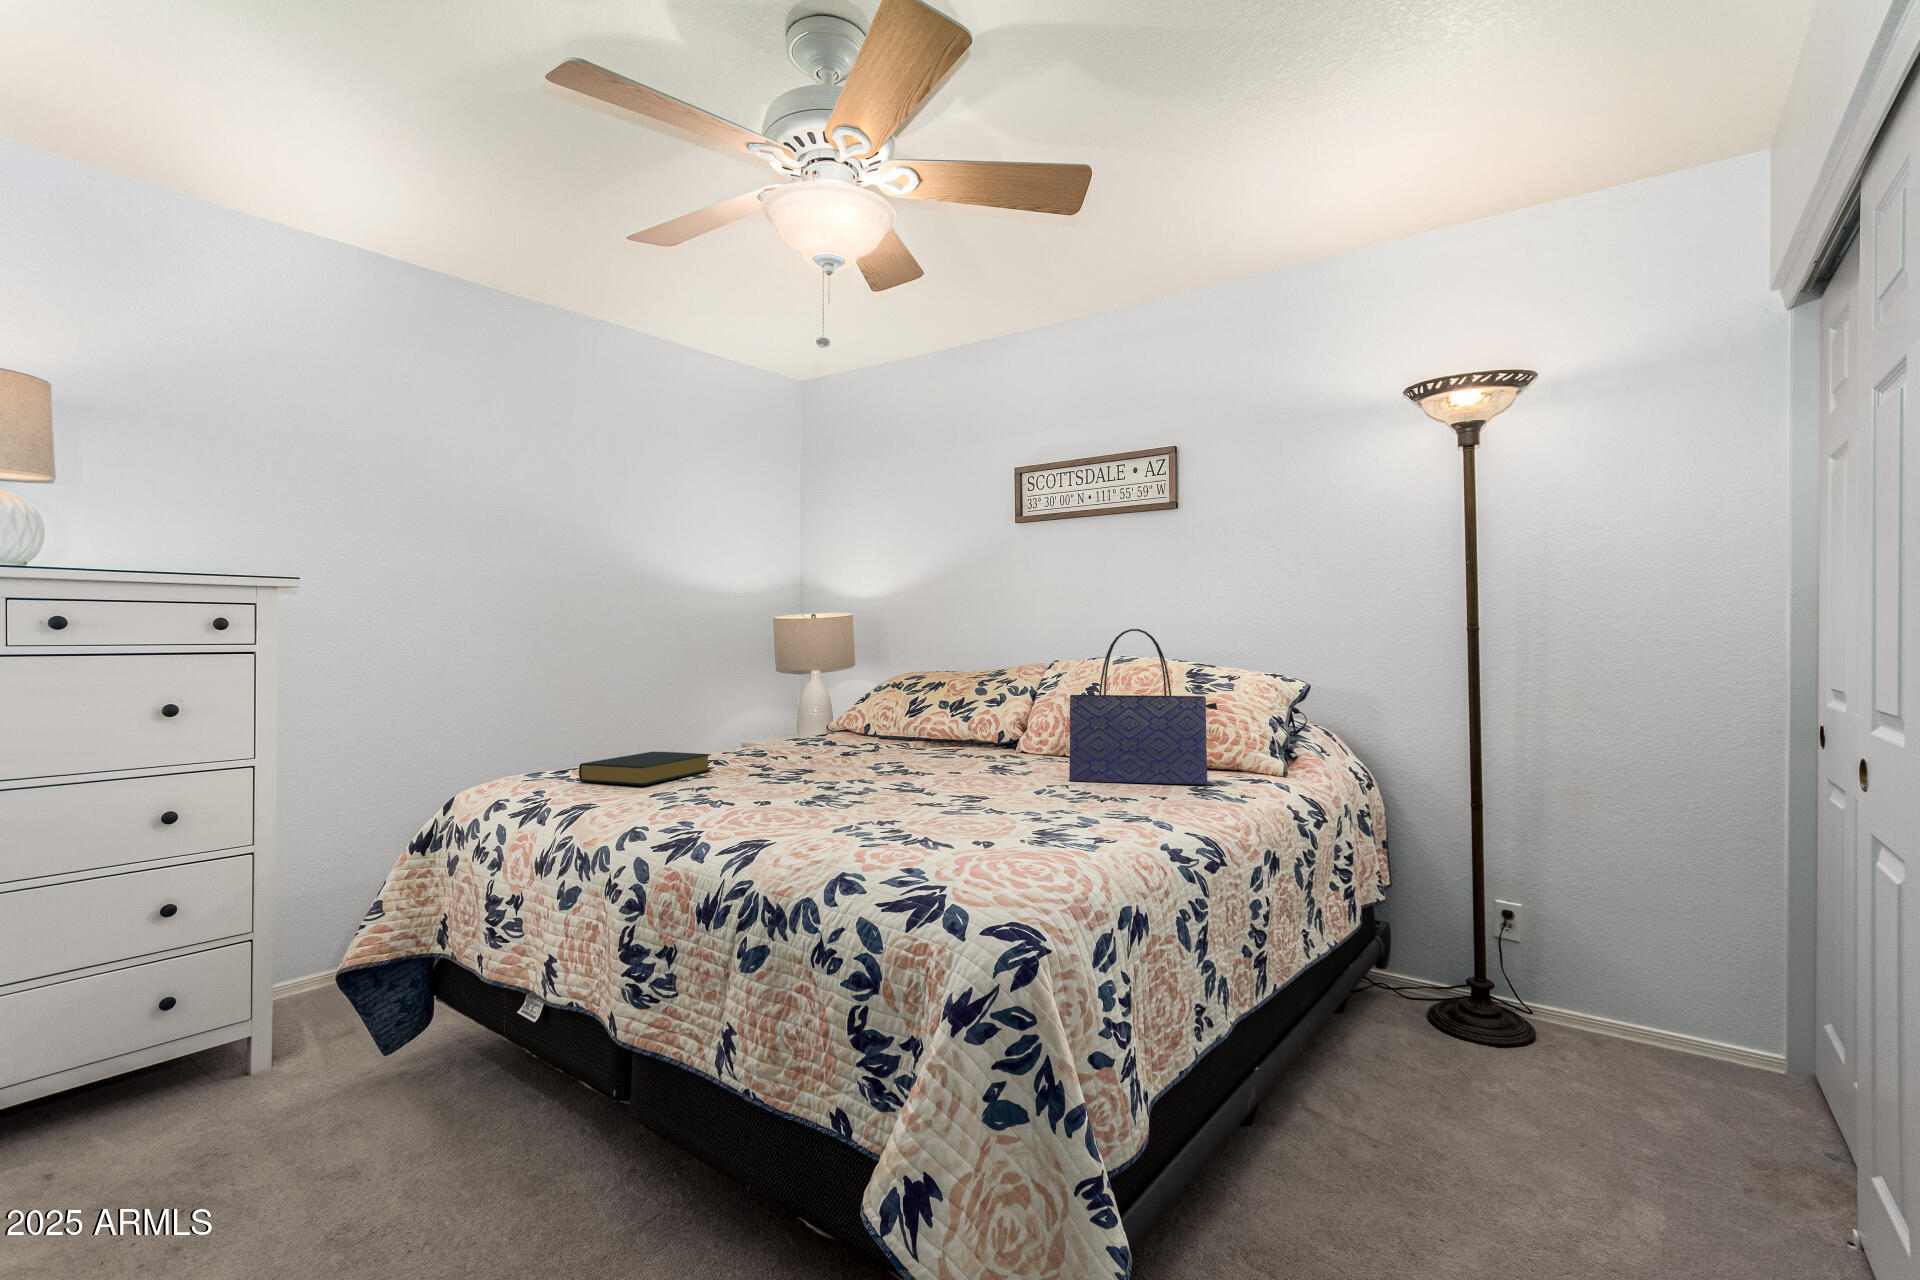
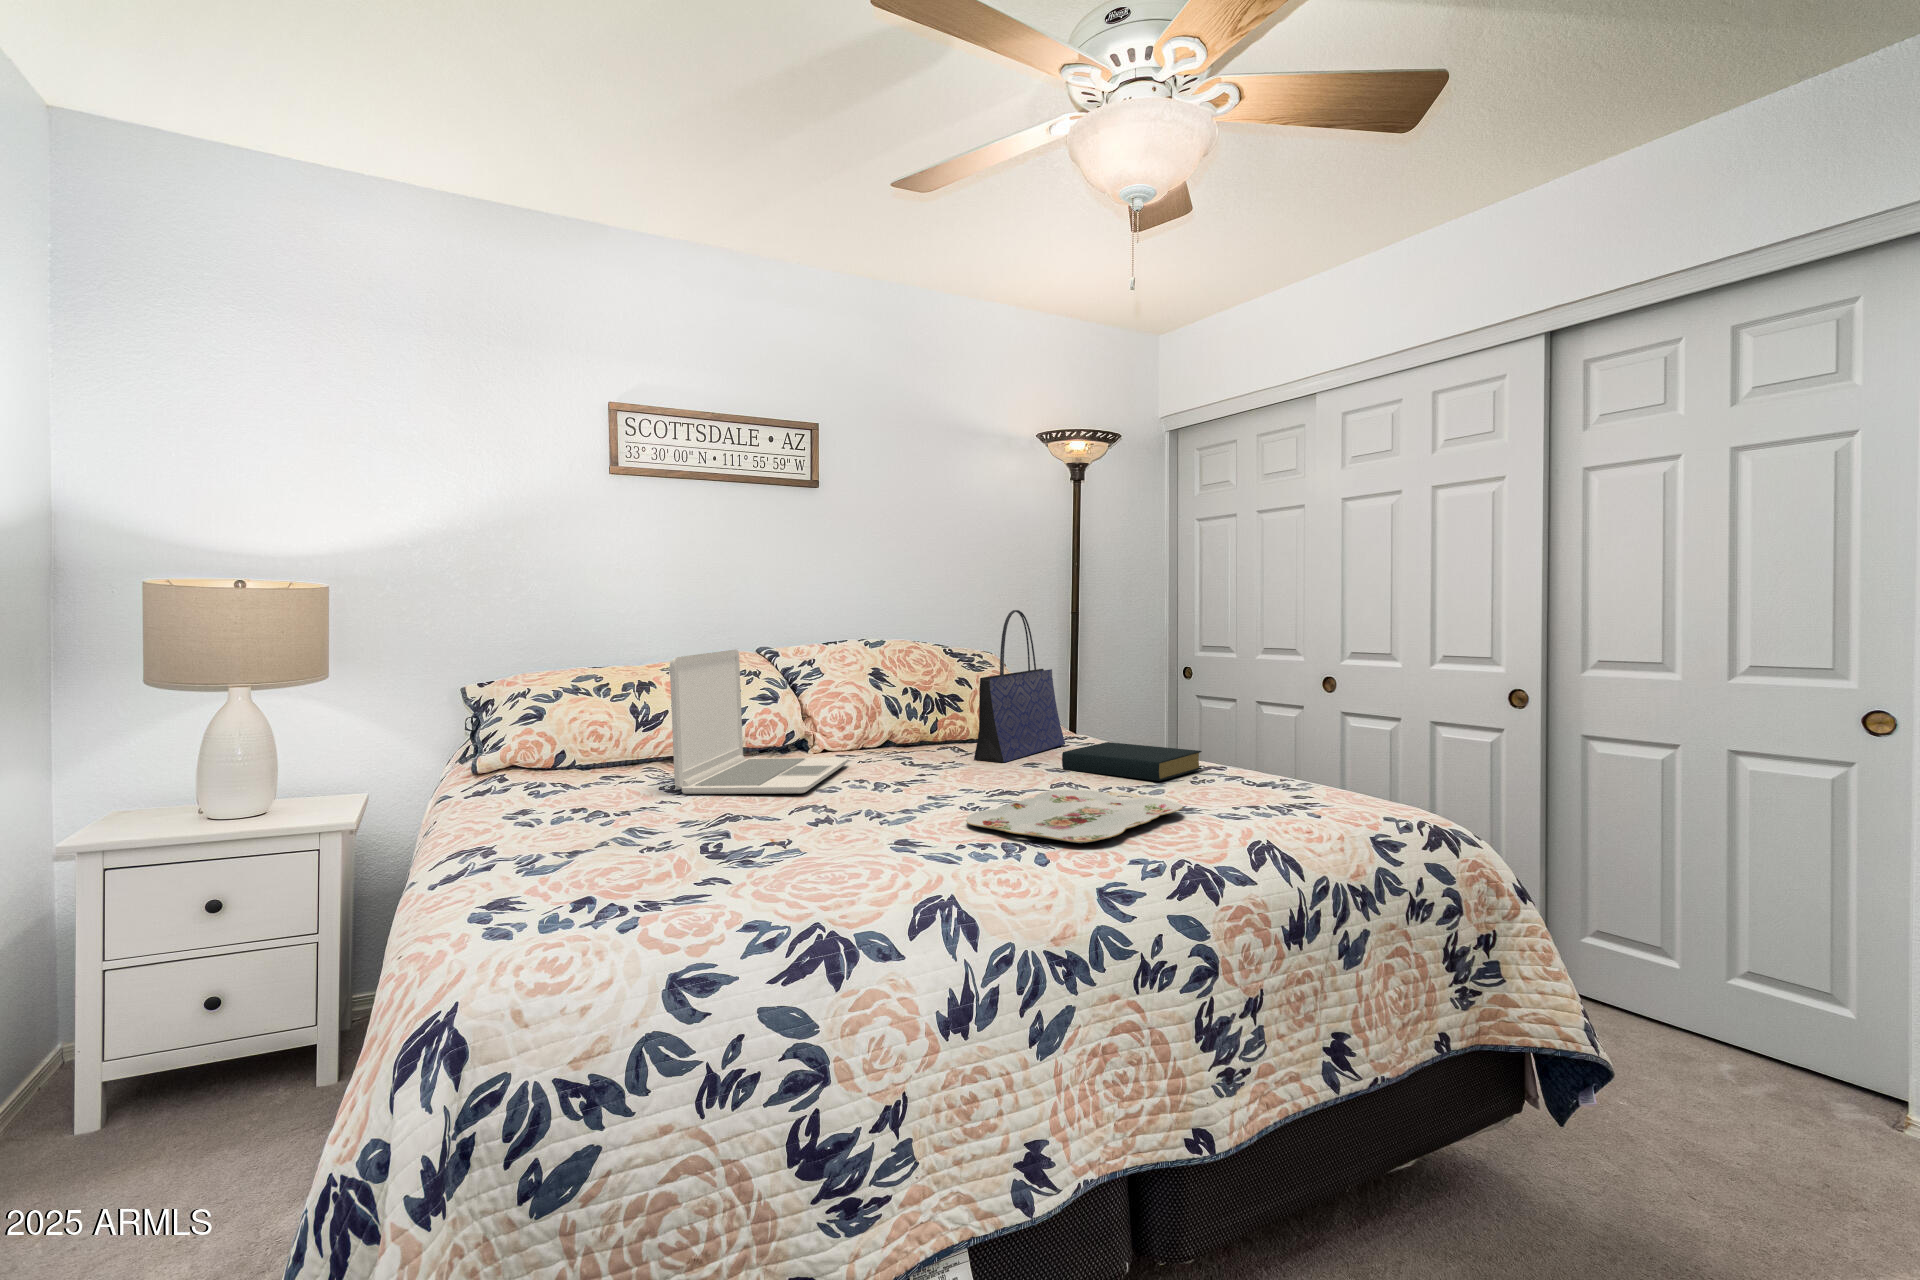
laptop: none [847,656,993,763] -> present [670,649,849,794]
hardback book: present [579,752,711,785] -> present [1062,742,1202,781]
serving tray: none [739,787,933,819] -> present [966,790,1183,843]

